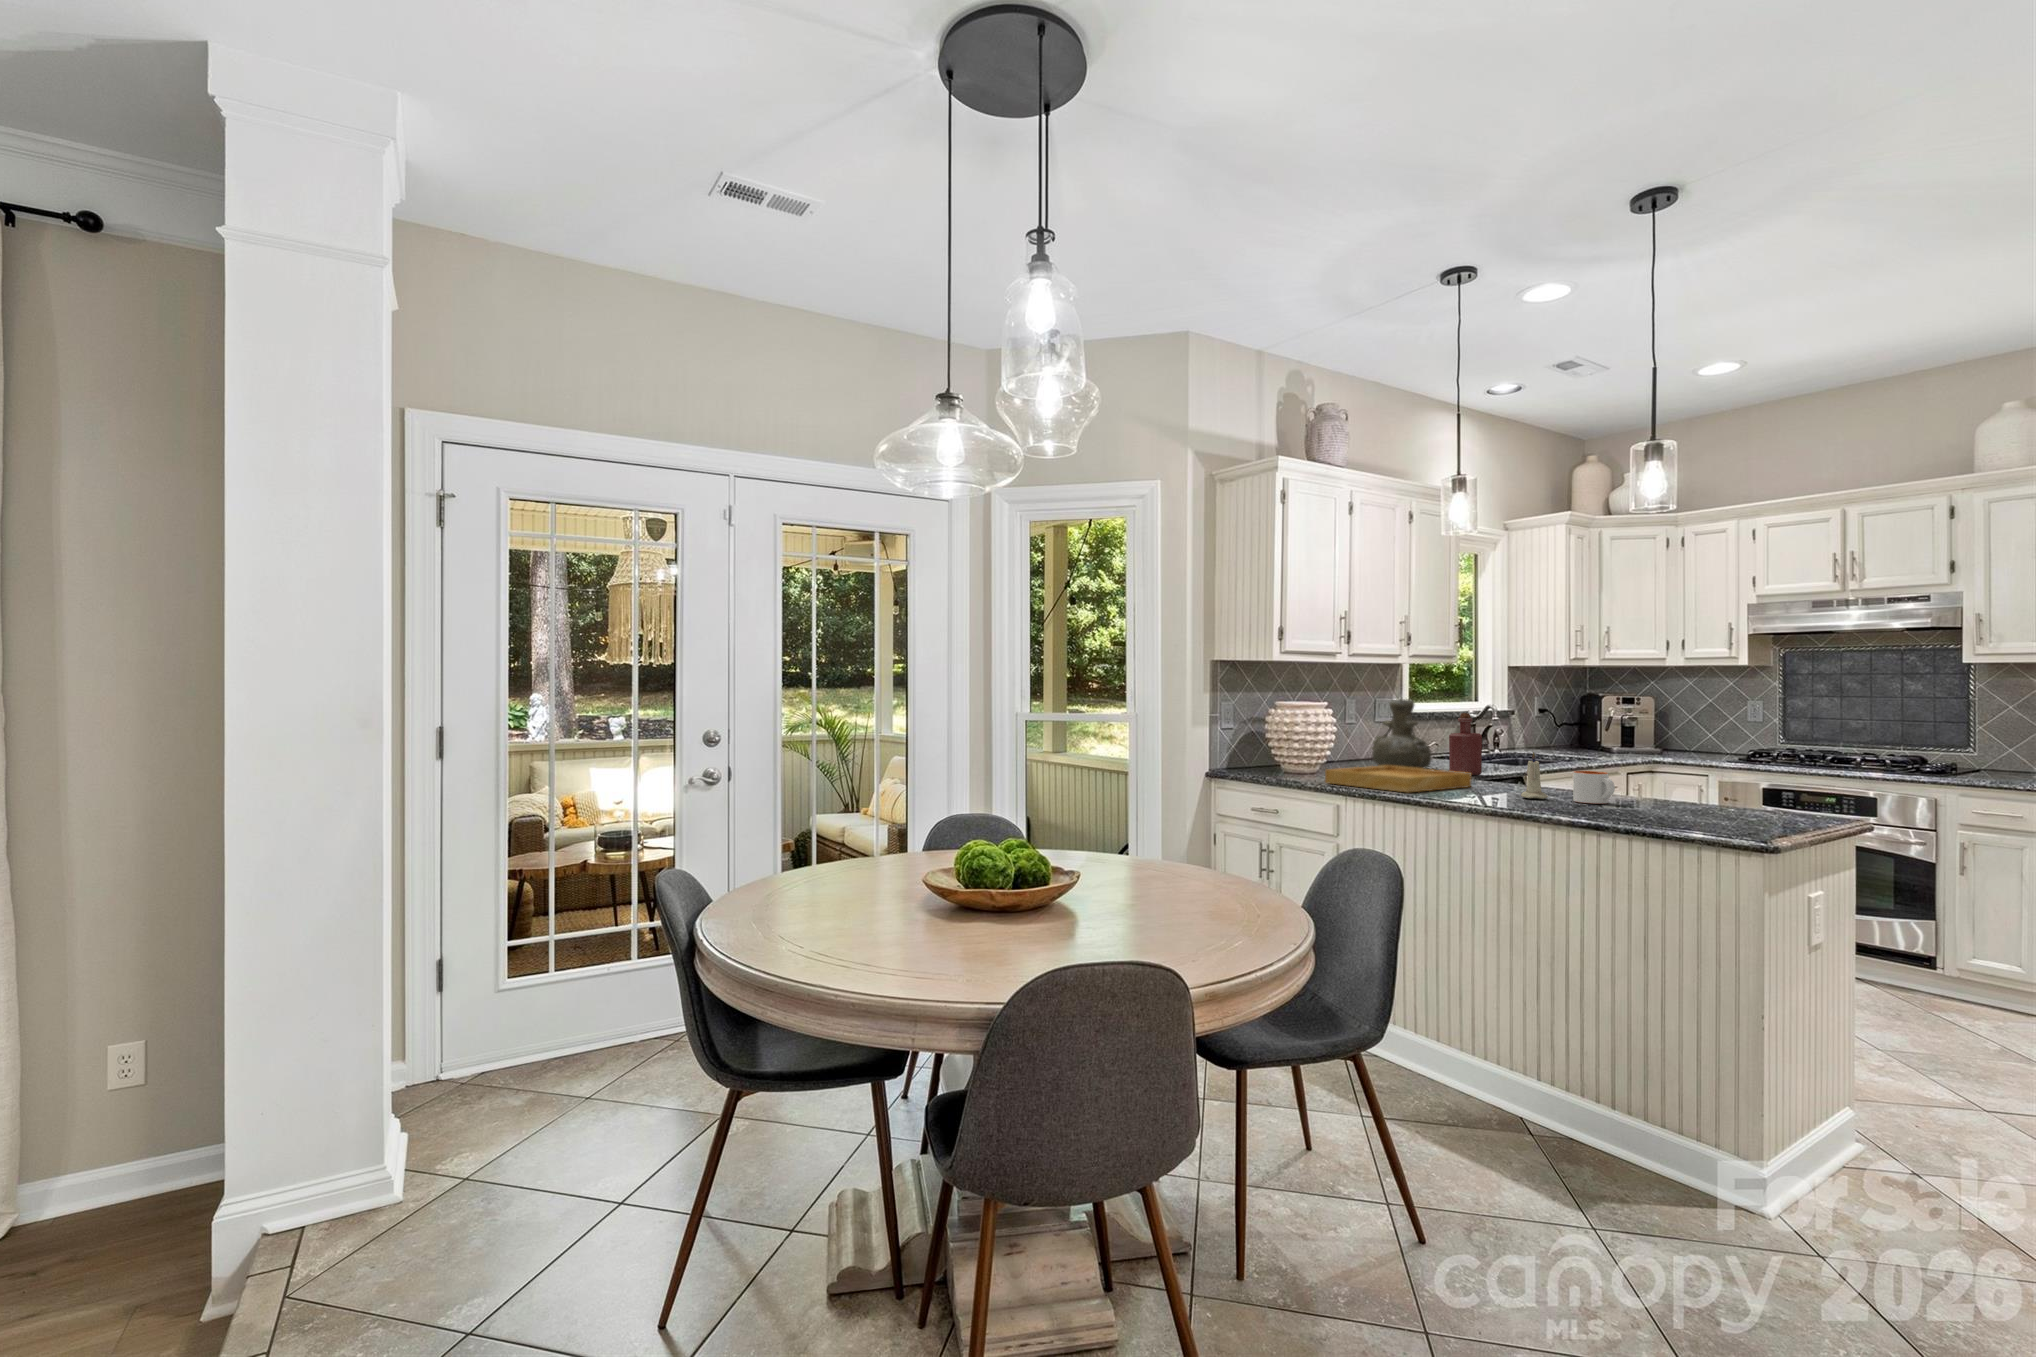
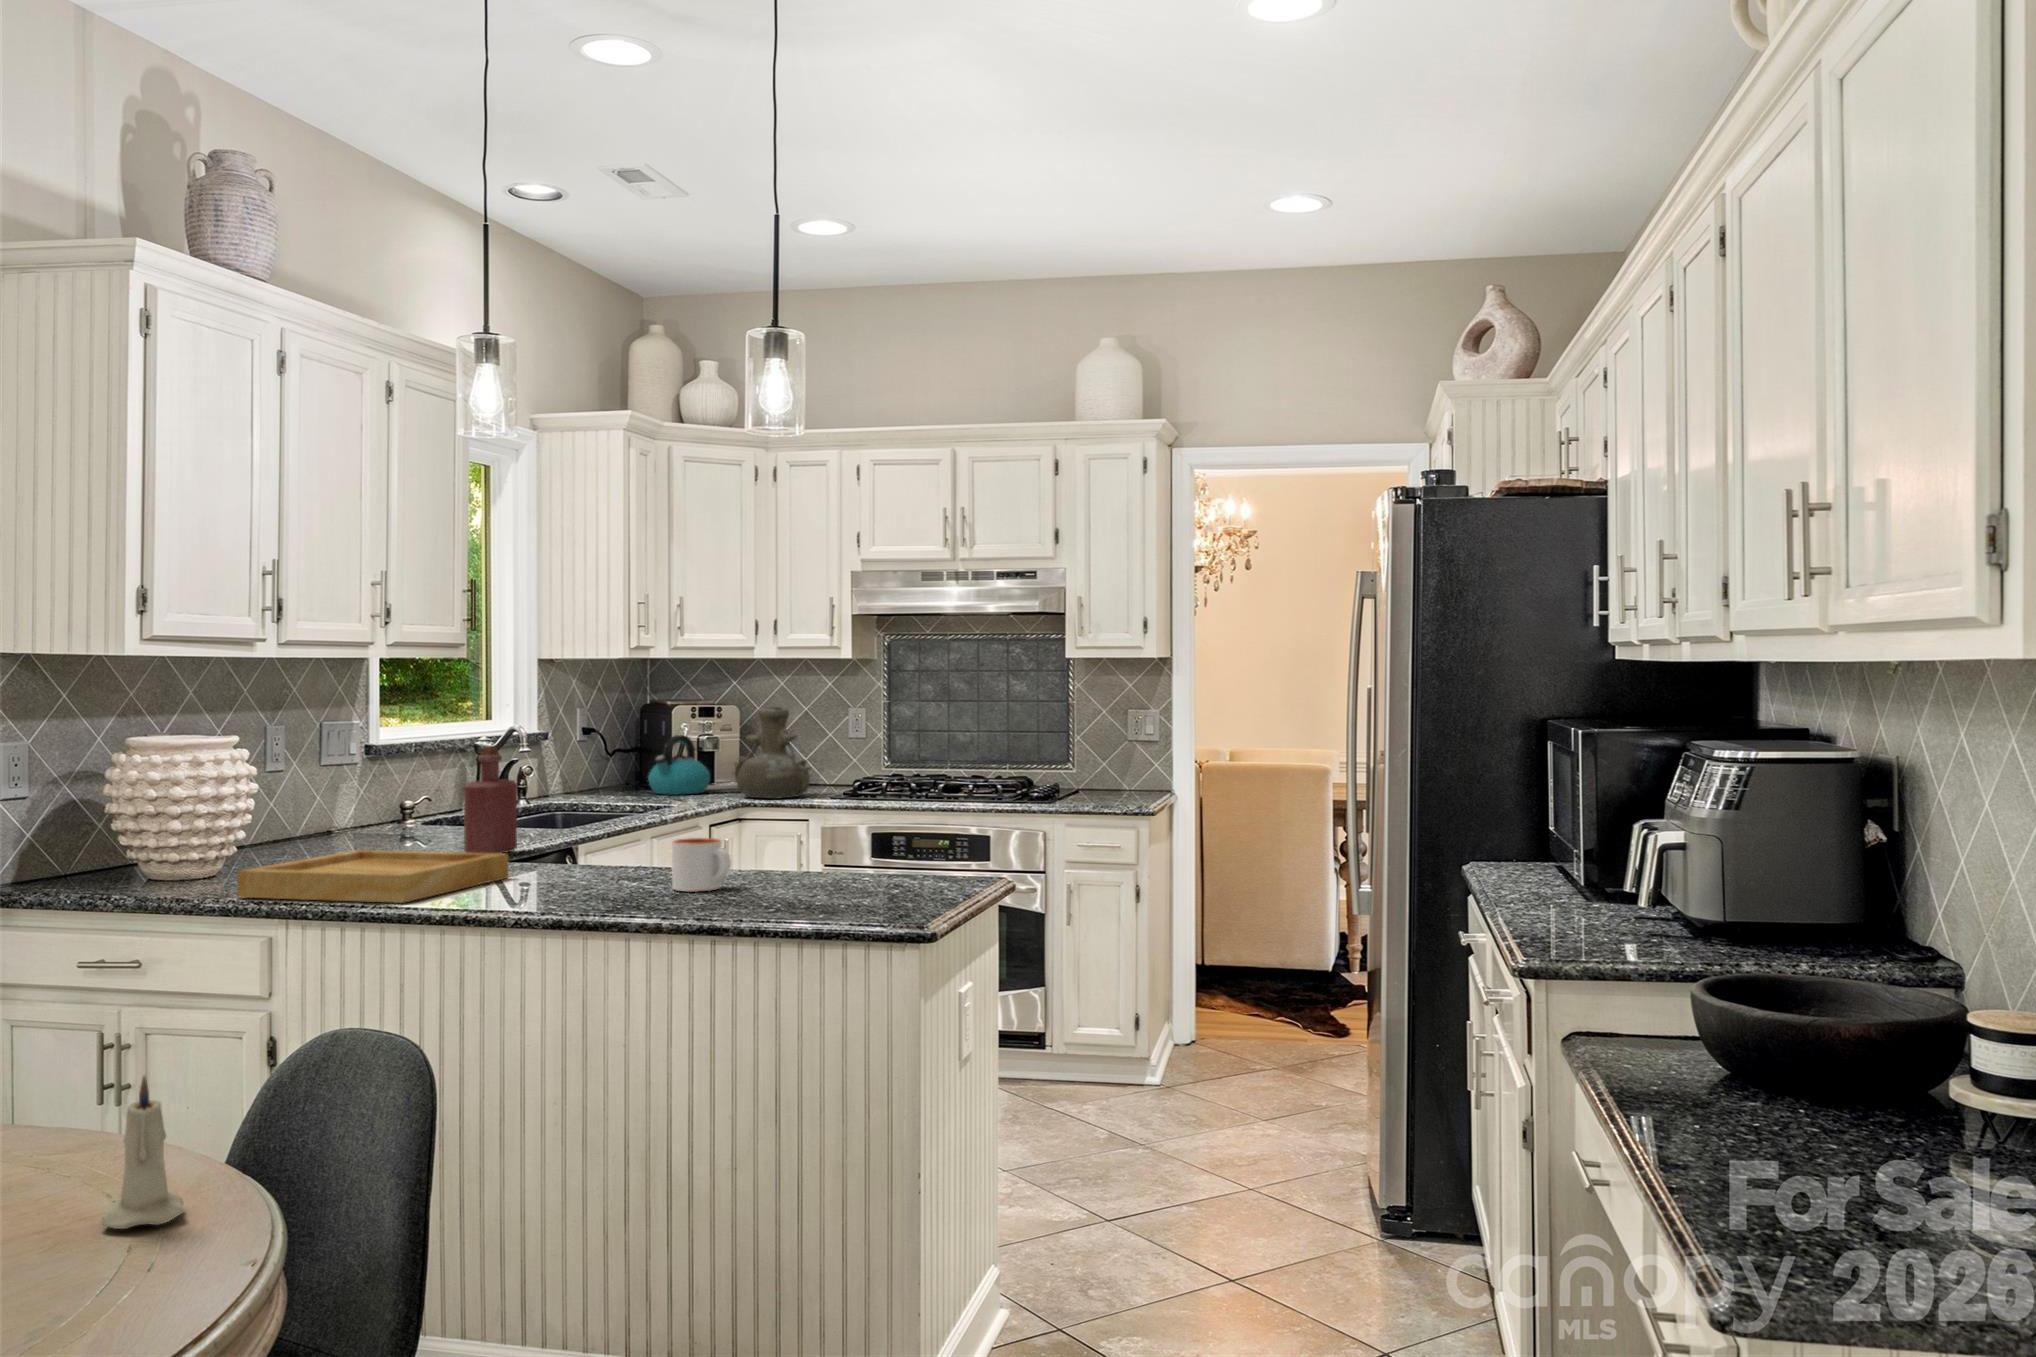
vase: present [1372,699,1432,769] -> present [731,706,811,799]
kettle: none [1583,715,1629,754] -> present [648,735,710,795]
candle: present [1521,752,1548,799] -> present [101,1076,185,1229]

